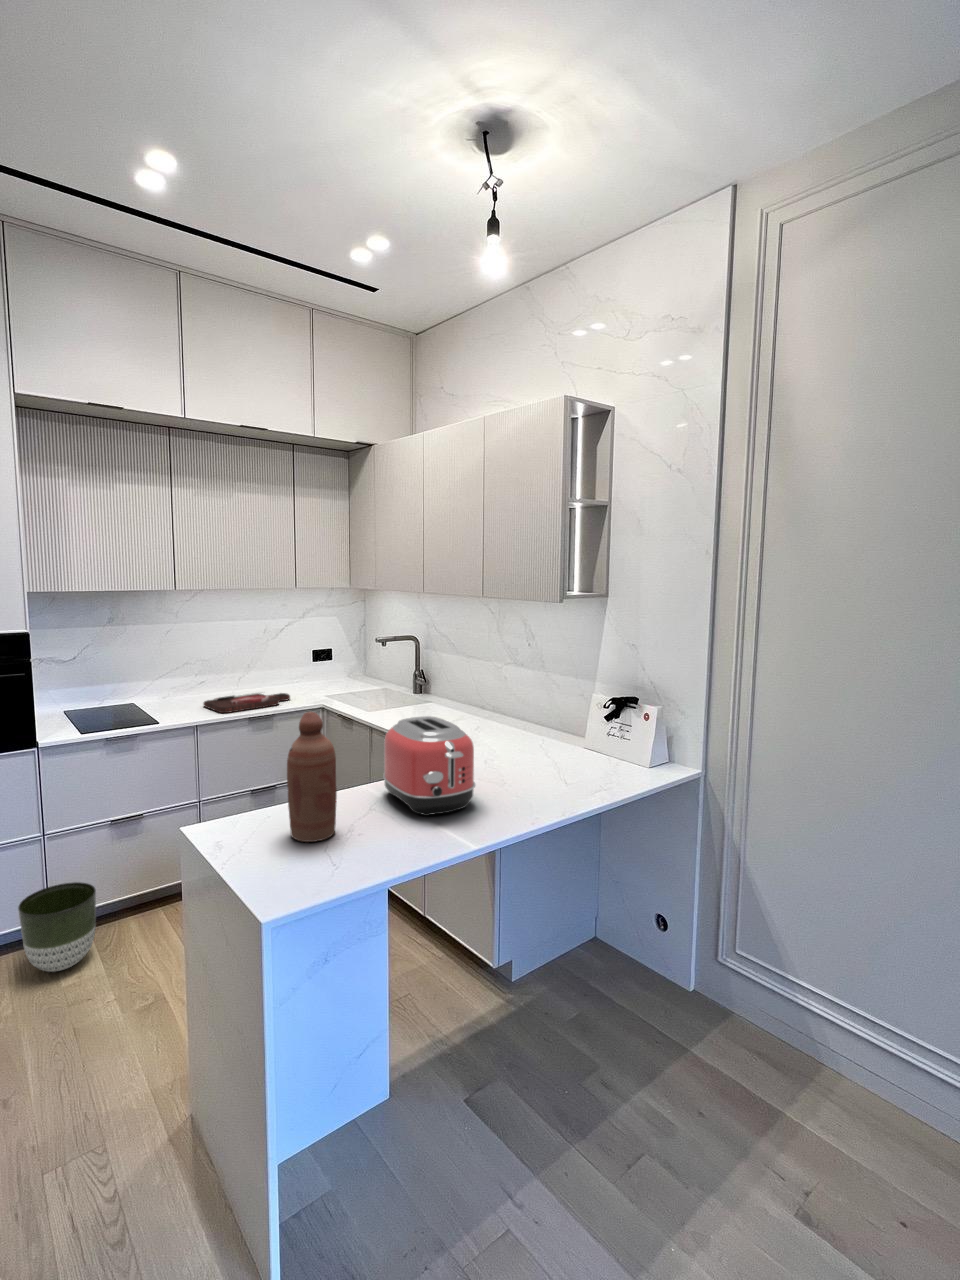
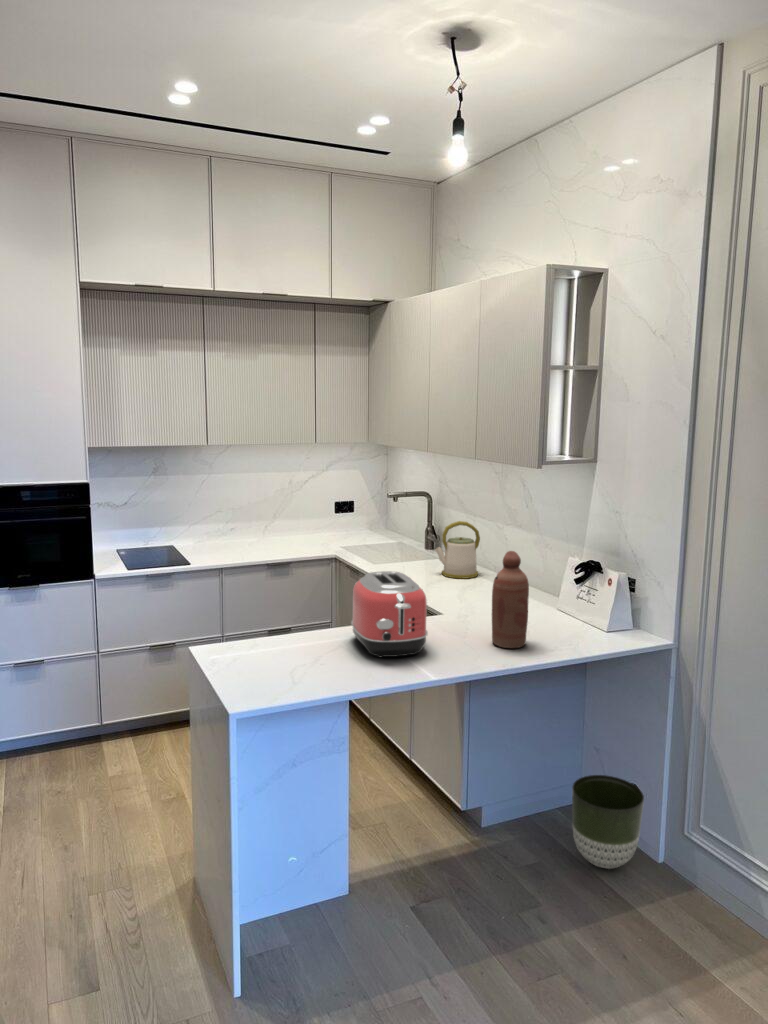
kettle: none [434,663,478,721] -> present [435,521,480,579]
cutting board: present [204,693,290,713] -> none [230,540,309,558]
bottle: present [287,712,337,842] -> present [492,551,529,648]
planter: present [18,882,96,972] -> present [572,775,644,869]

